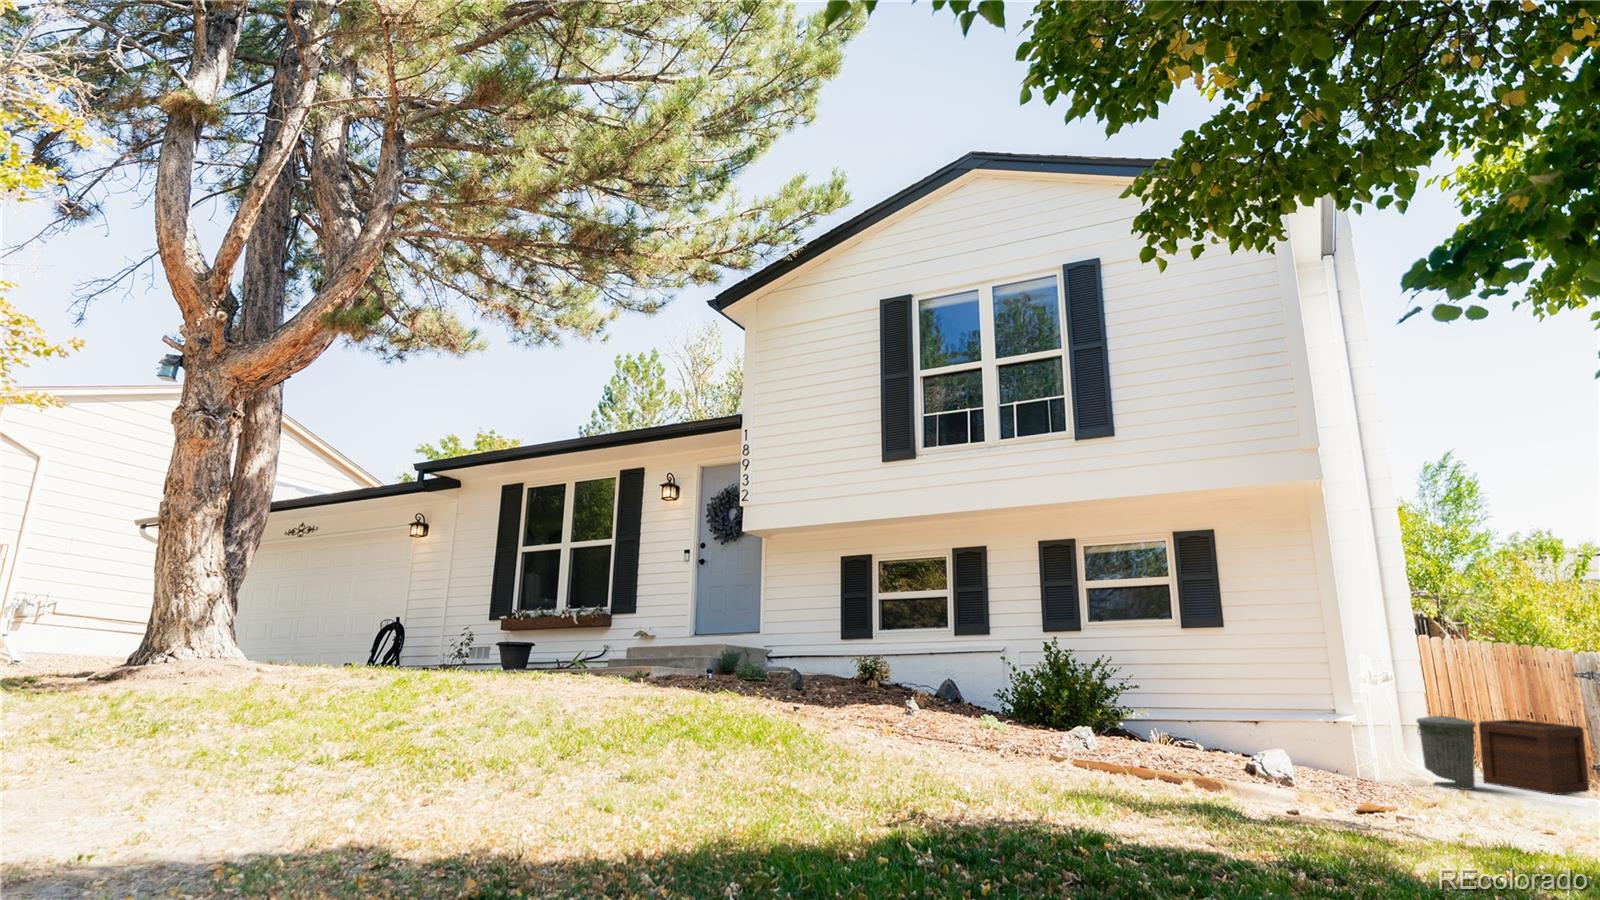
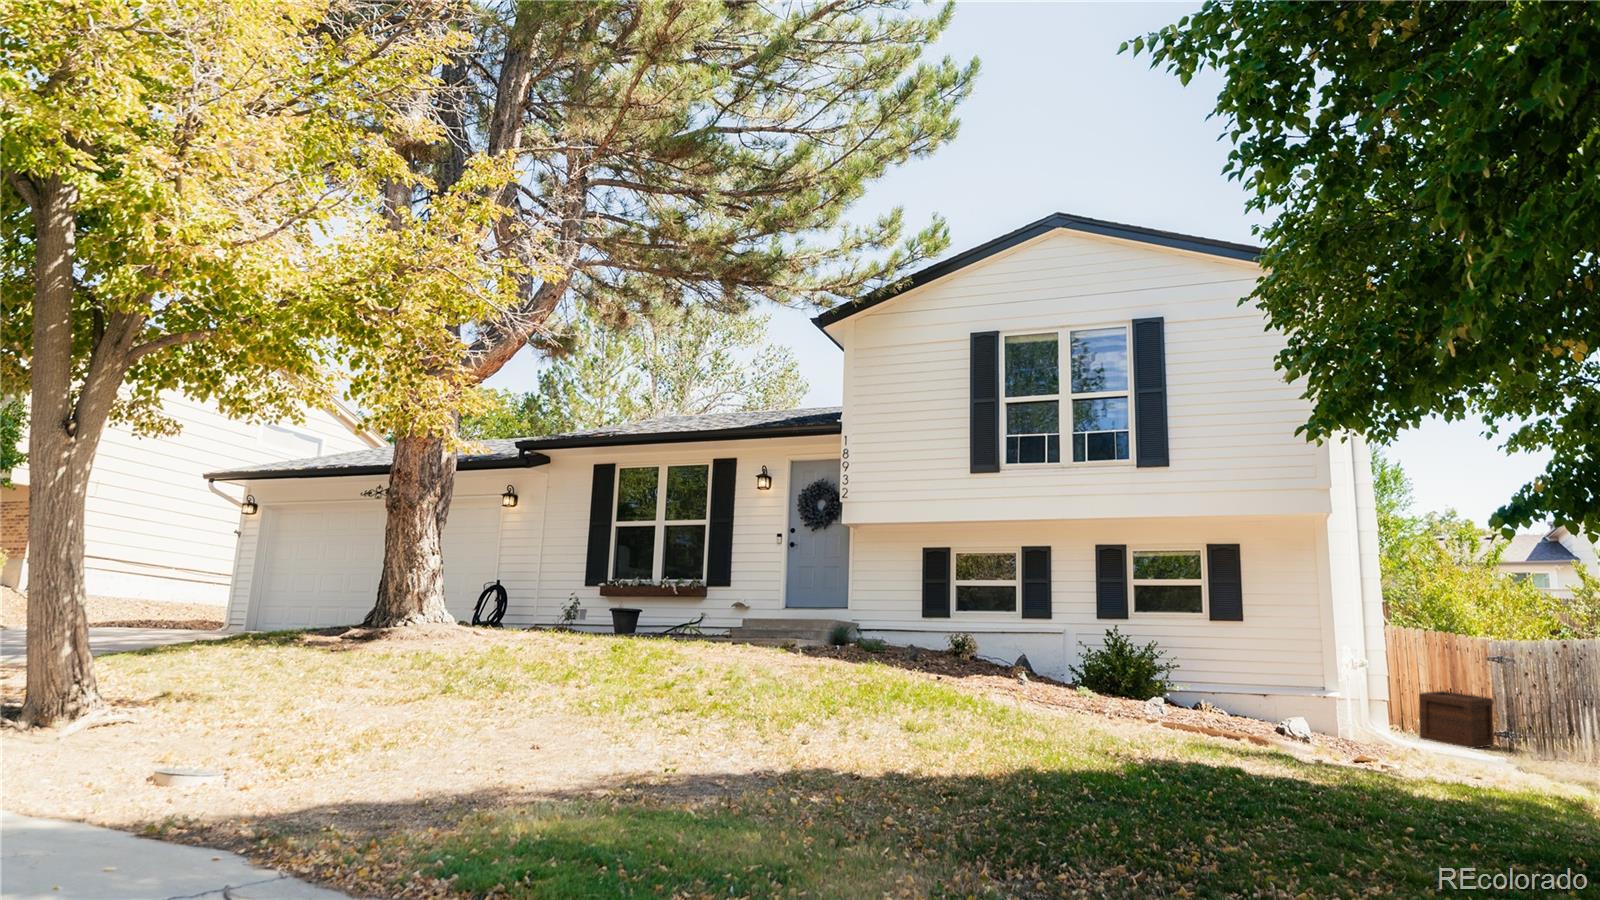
trash can: present [1417,715,1476,790] -> none [1381,688,1425,745]

